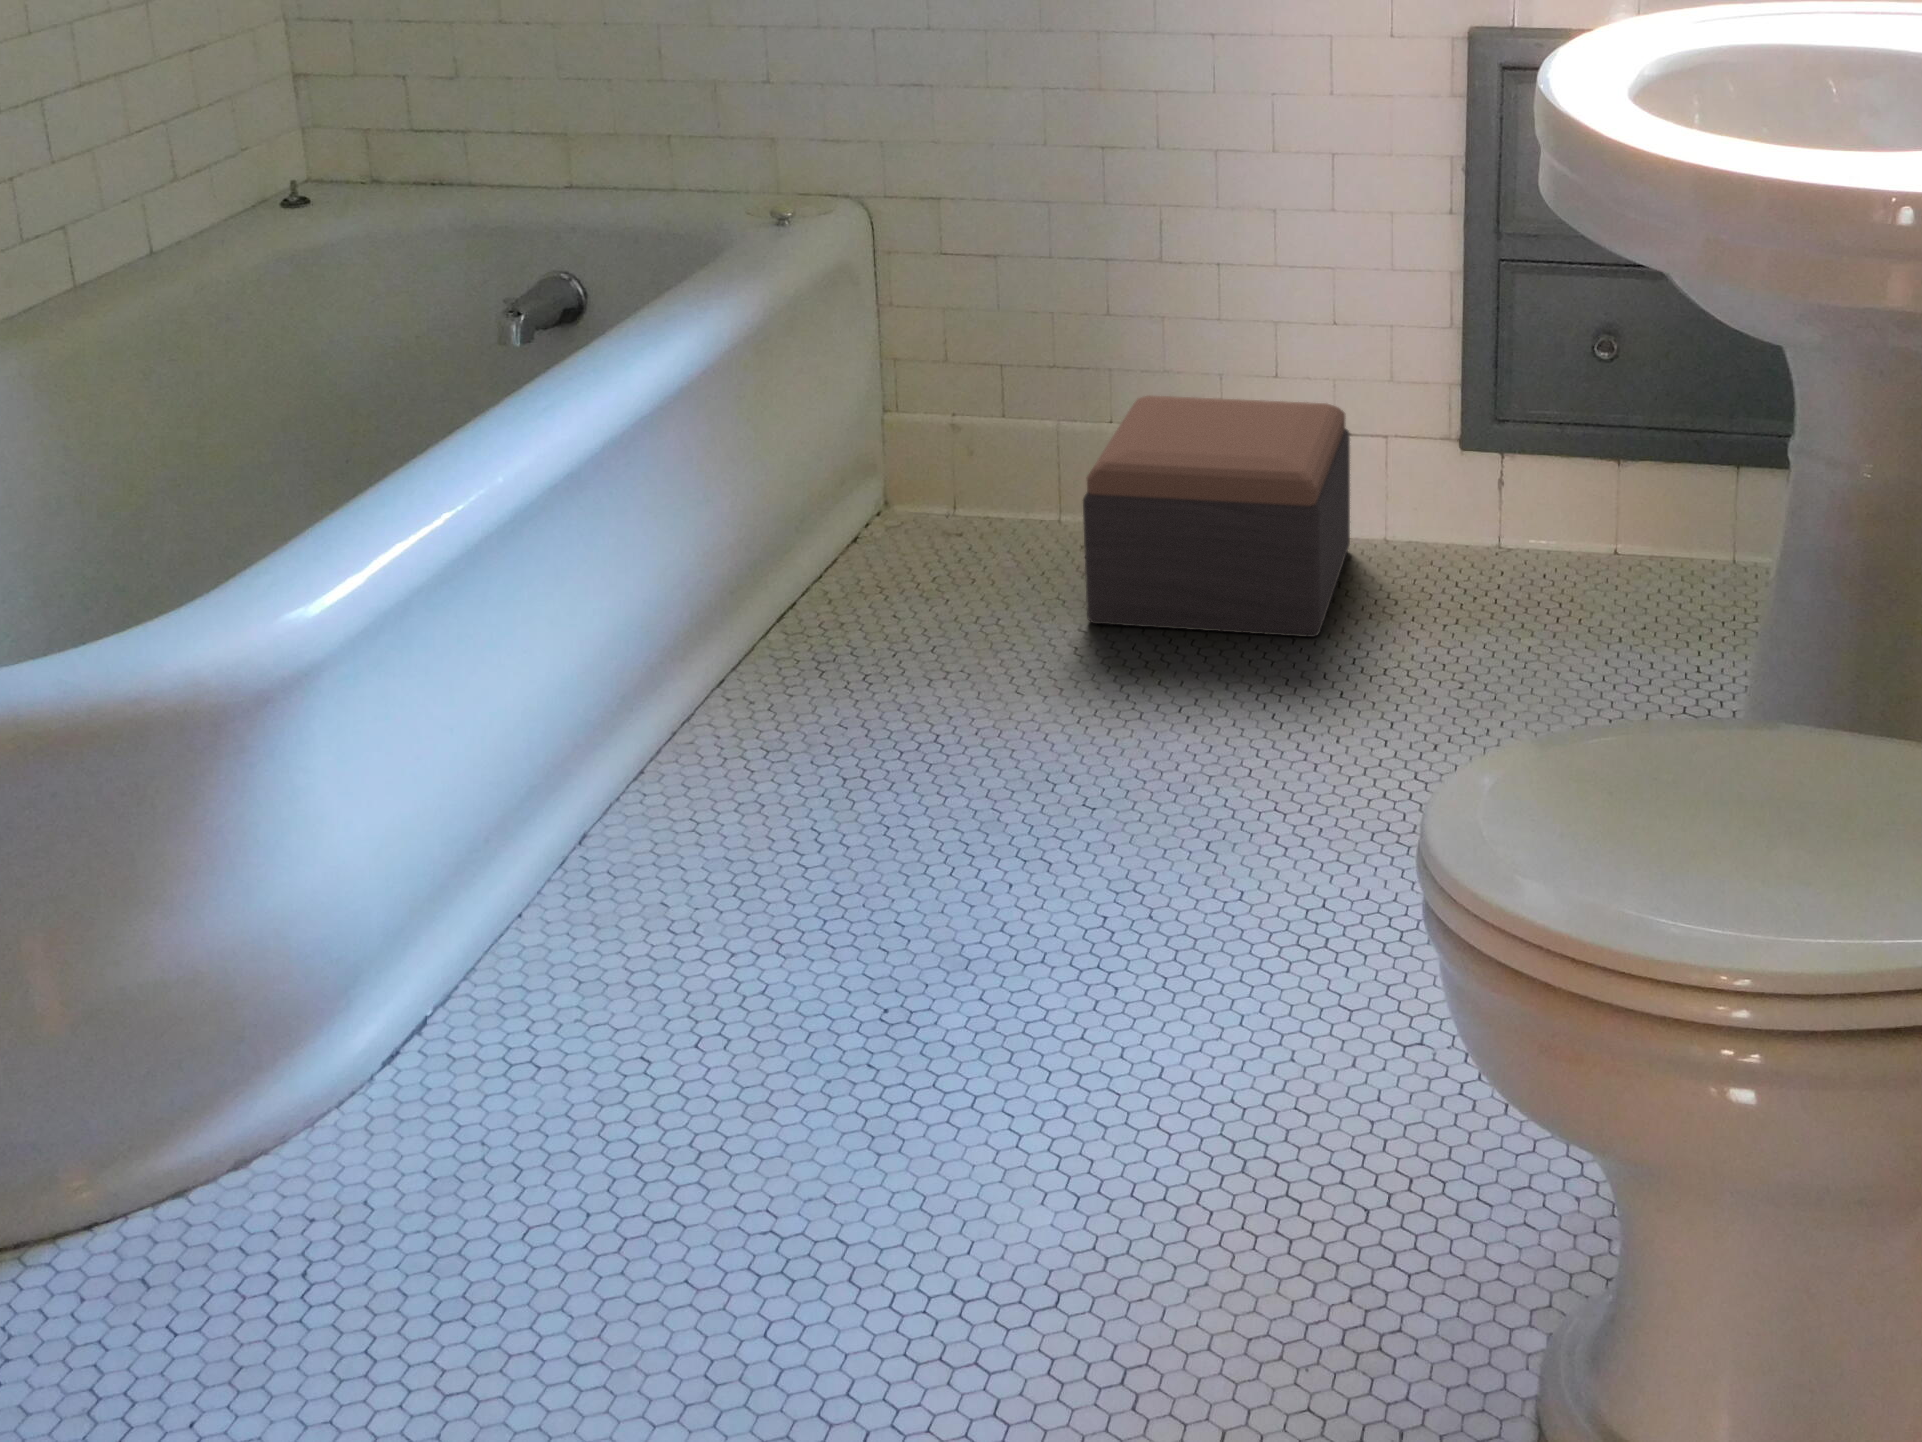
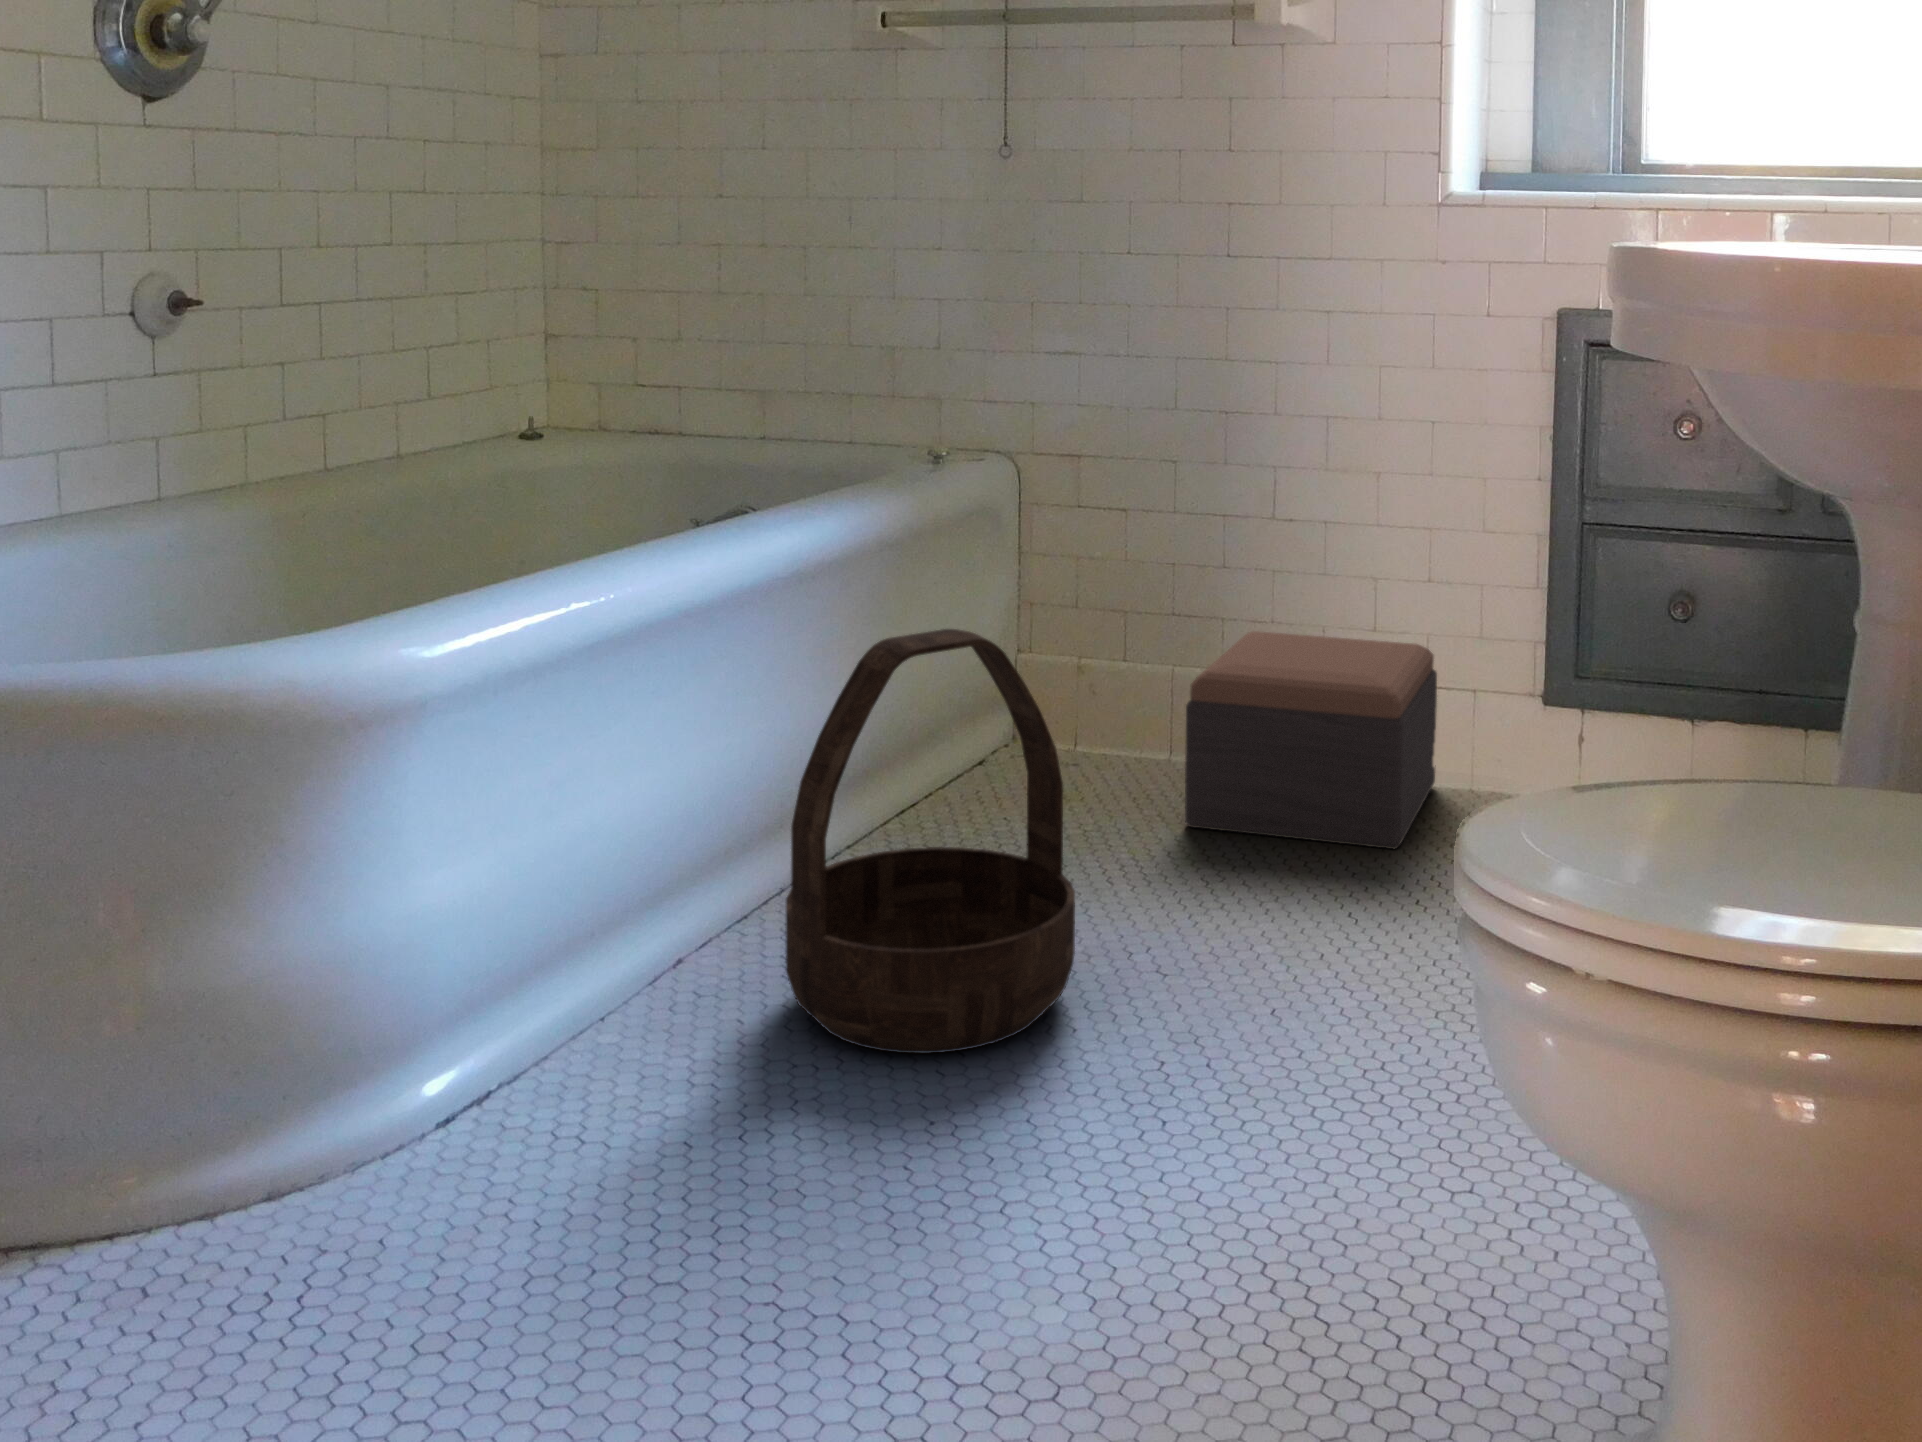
basket: none [697,499,1003,938] -> present [786,629,1075,1053]

